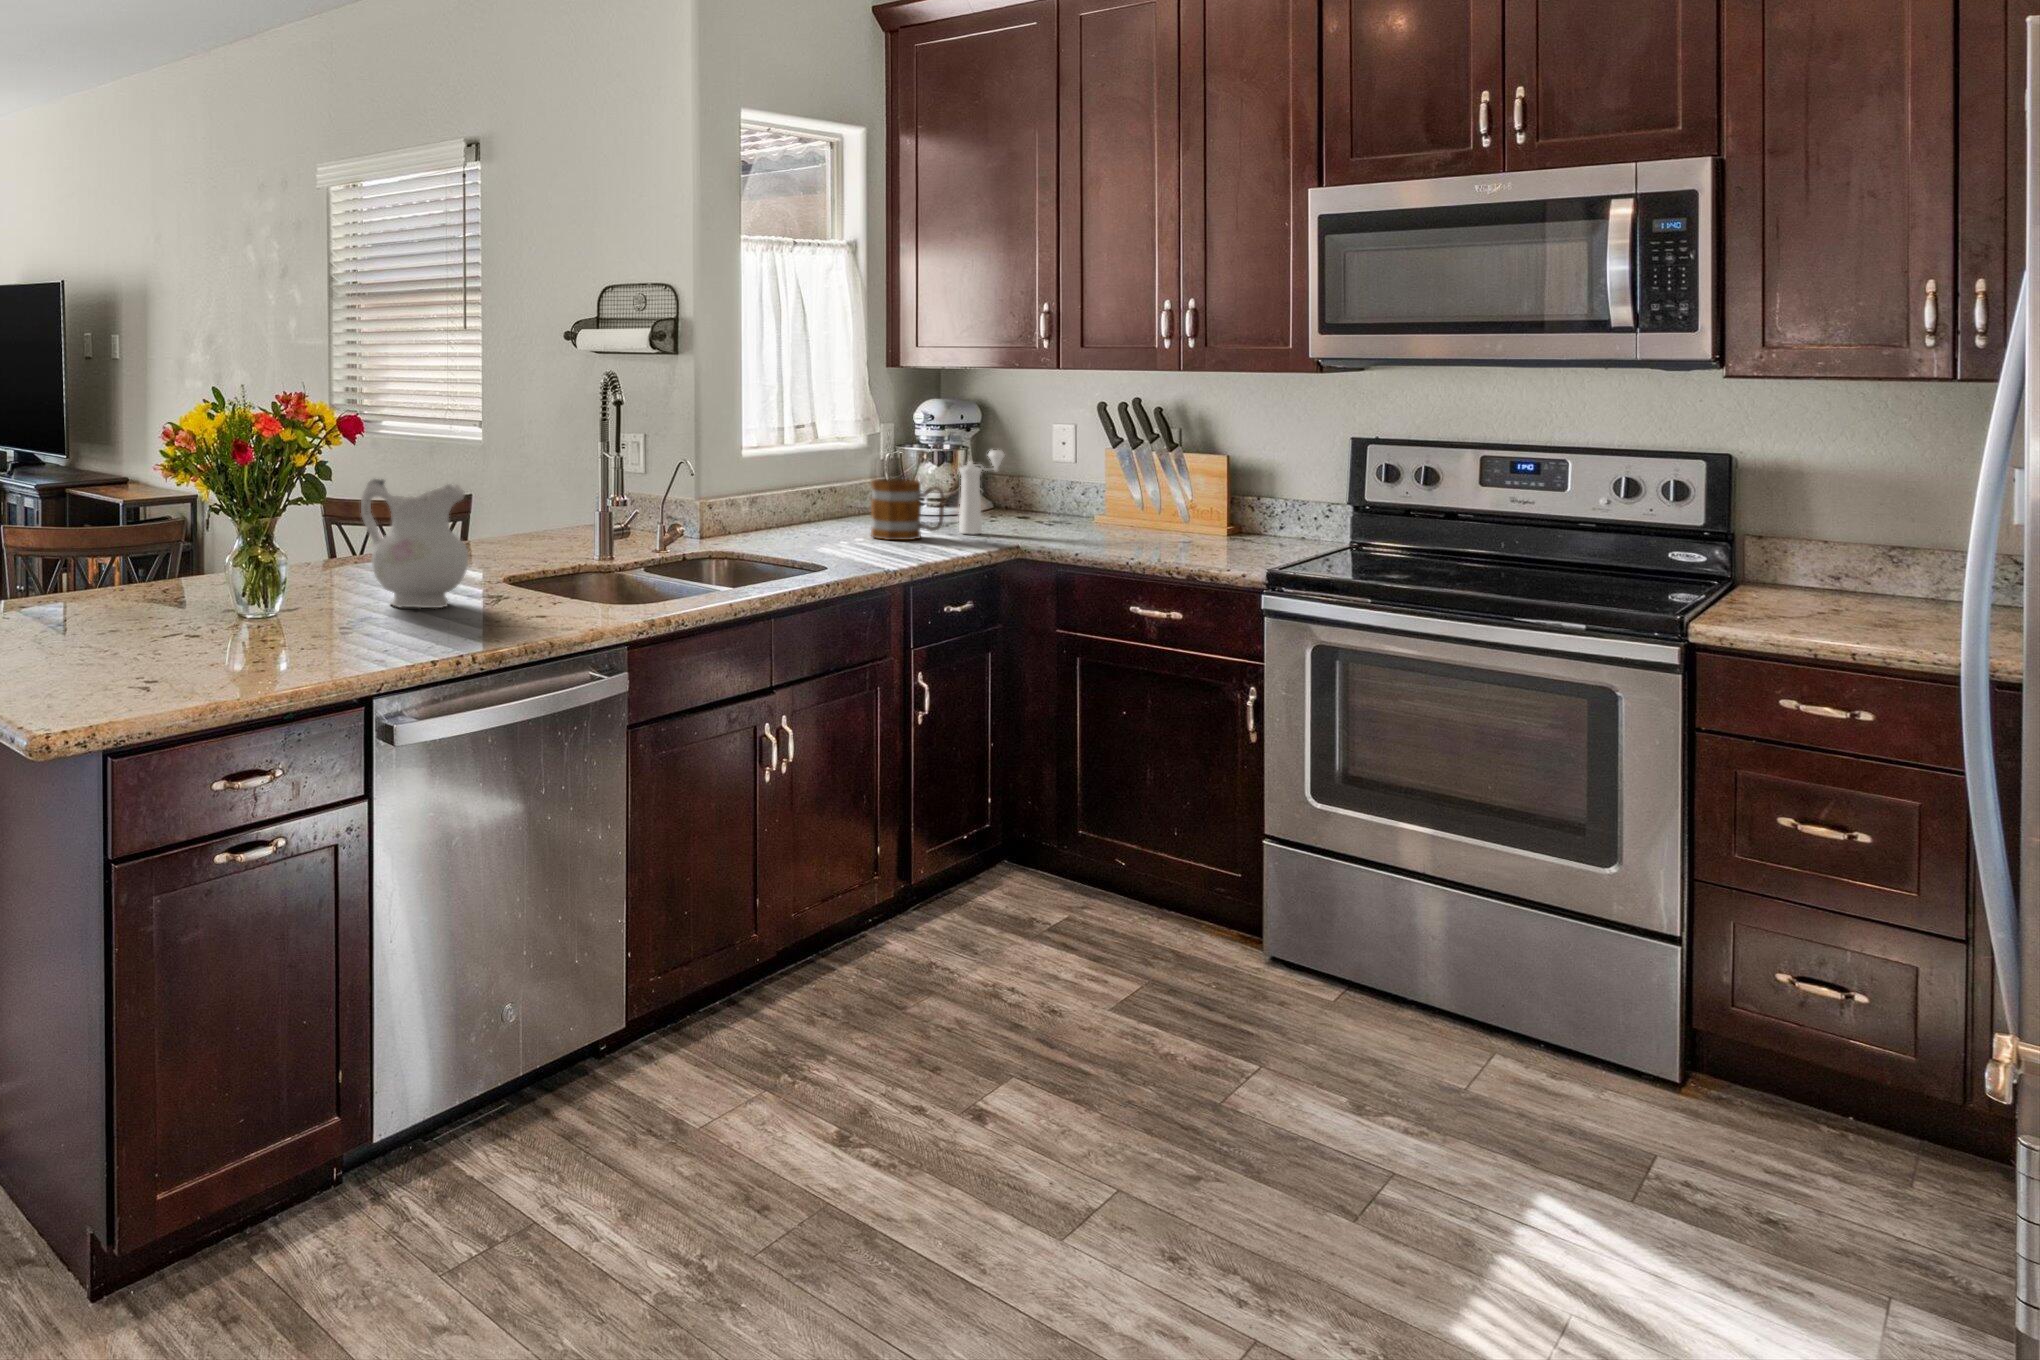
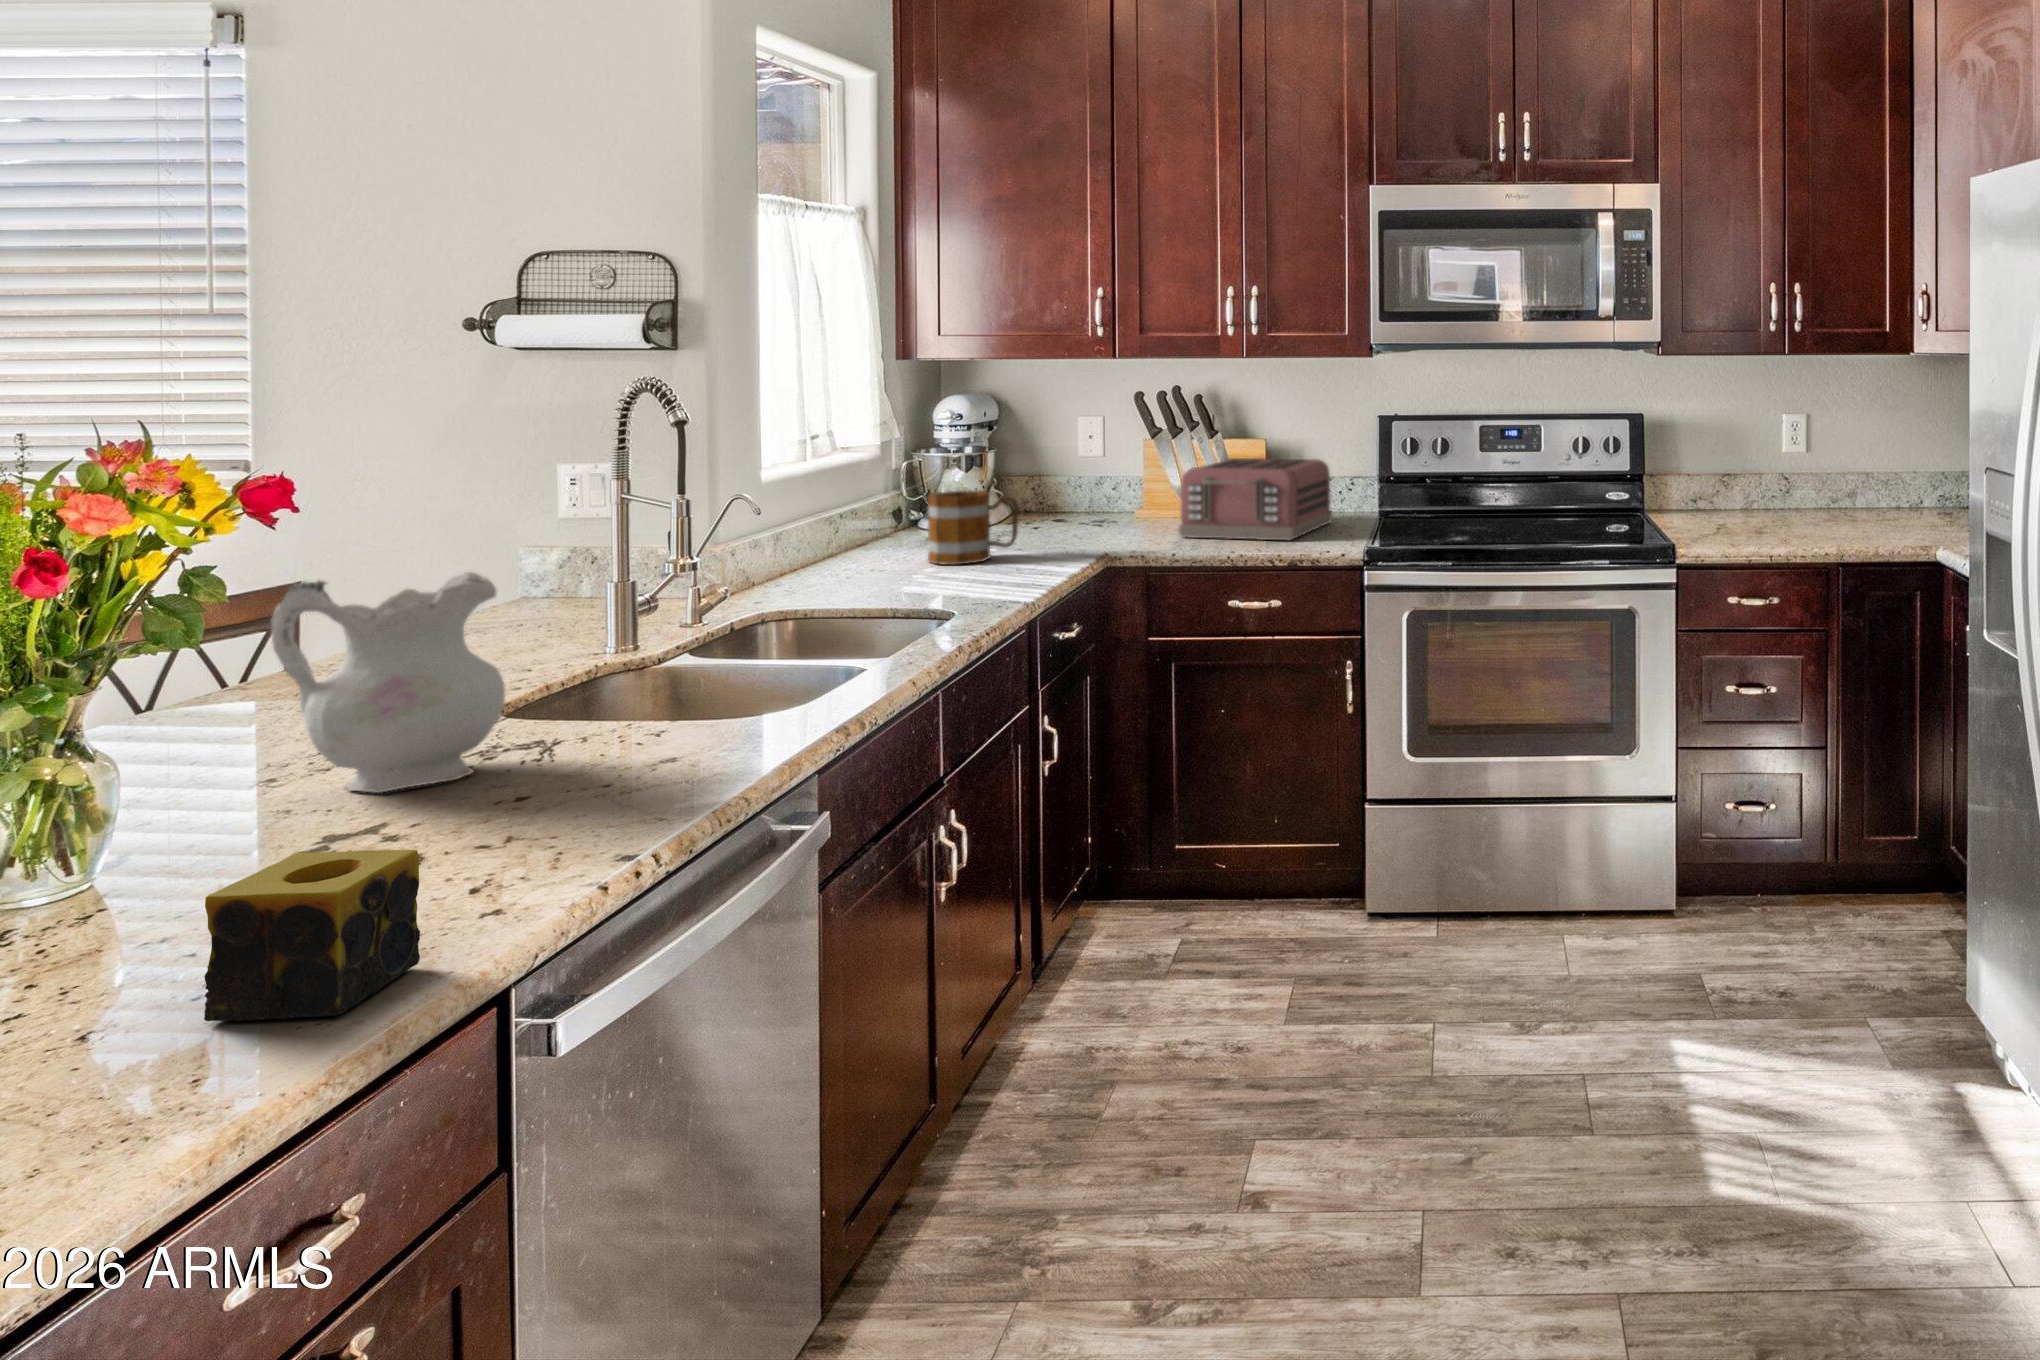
pepper mill: present [959,450,1004,534] -> none [1019,449,1061,546]
toaster: none [1106,472,1287,555] -> present [1179,458,1333,540]
candle: none [226,605,317,686] -> present [204,850,420,1021]

